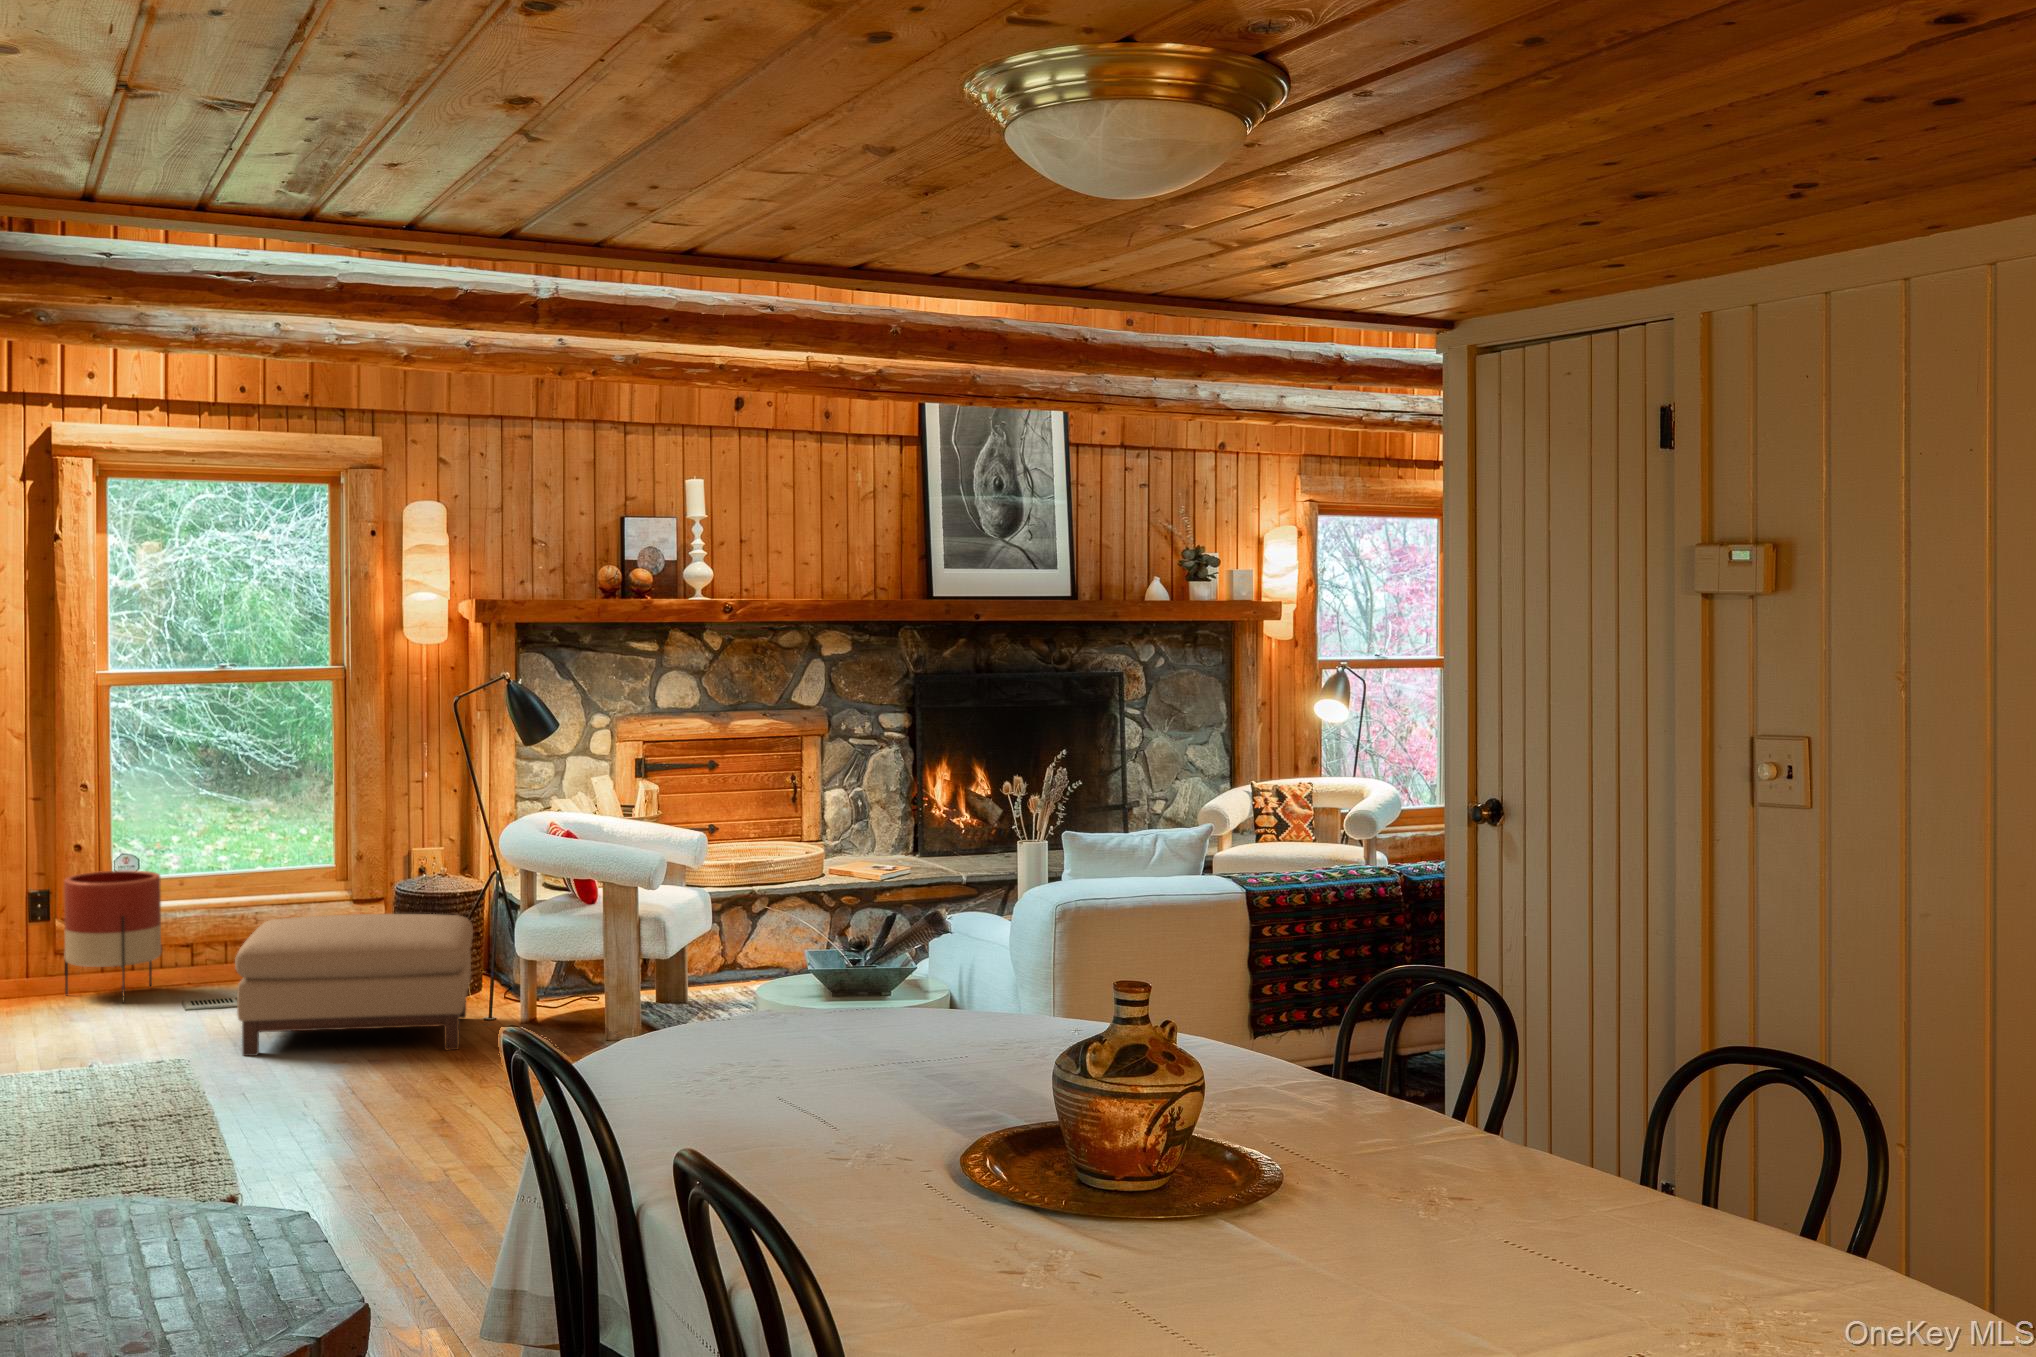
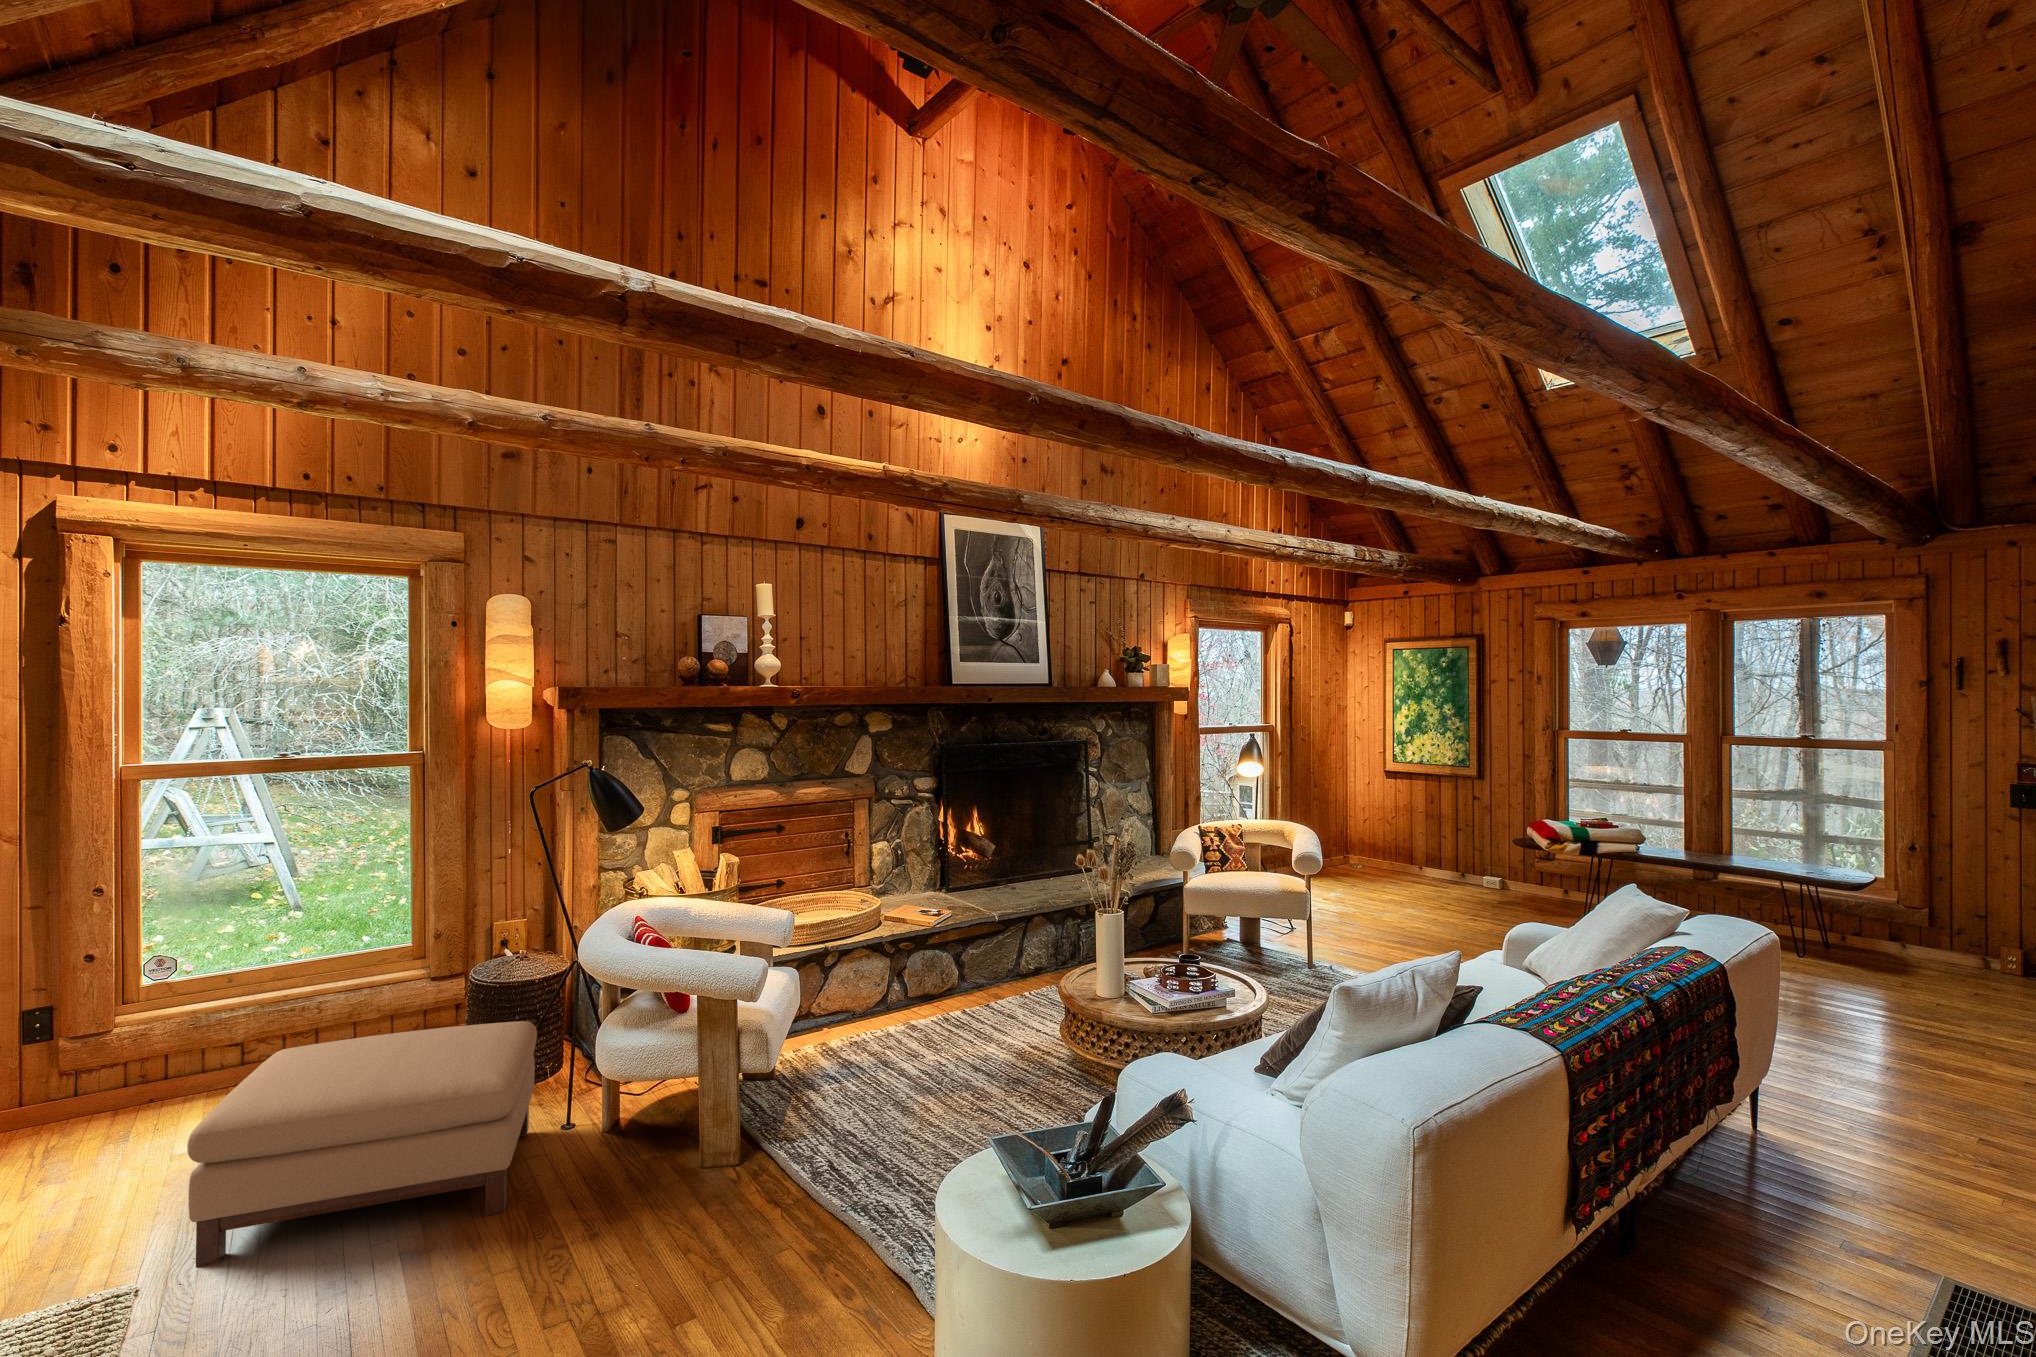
planter: present [64,870,161,1003] -> none [48,976,186,1141]

